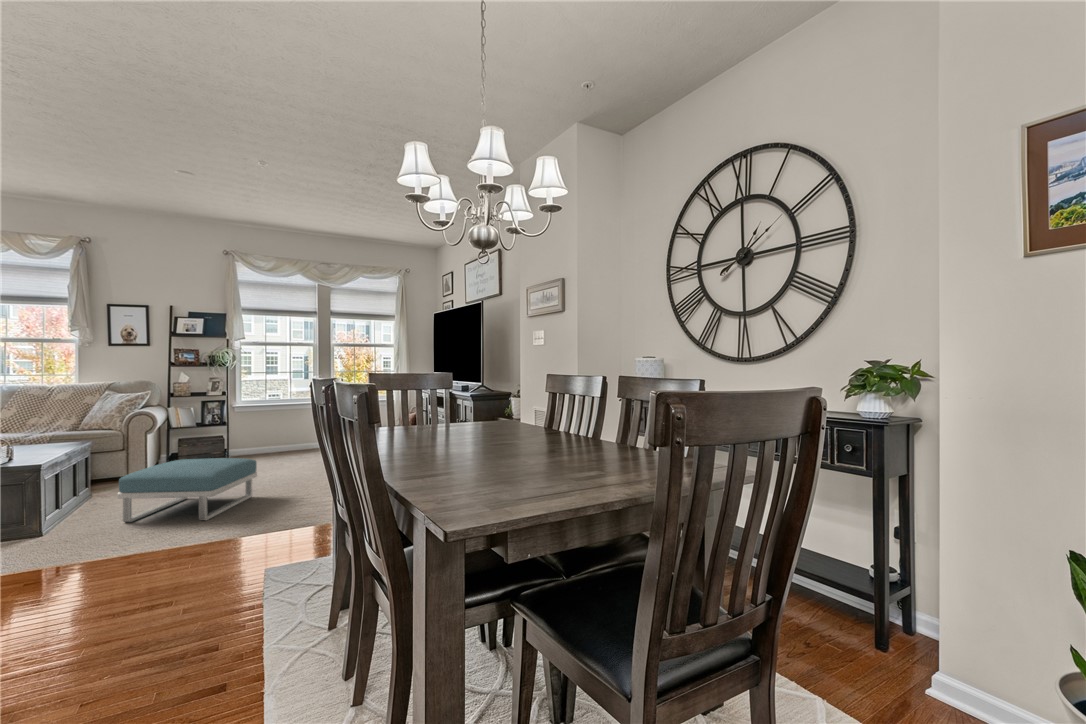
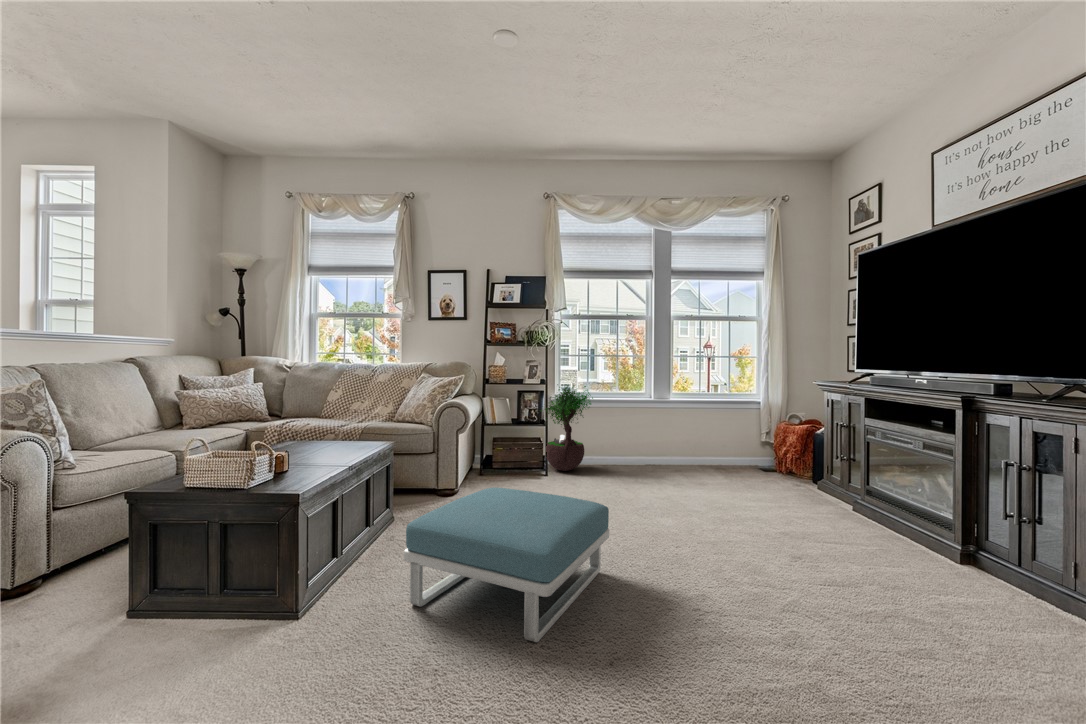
potted tree: none [221,391,267,459] -> present [541,384,593,471]

